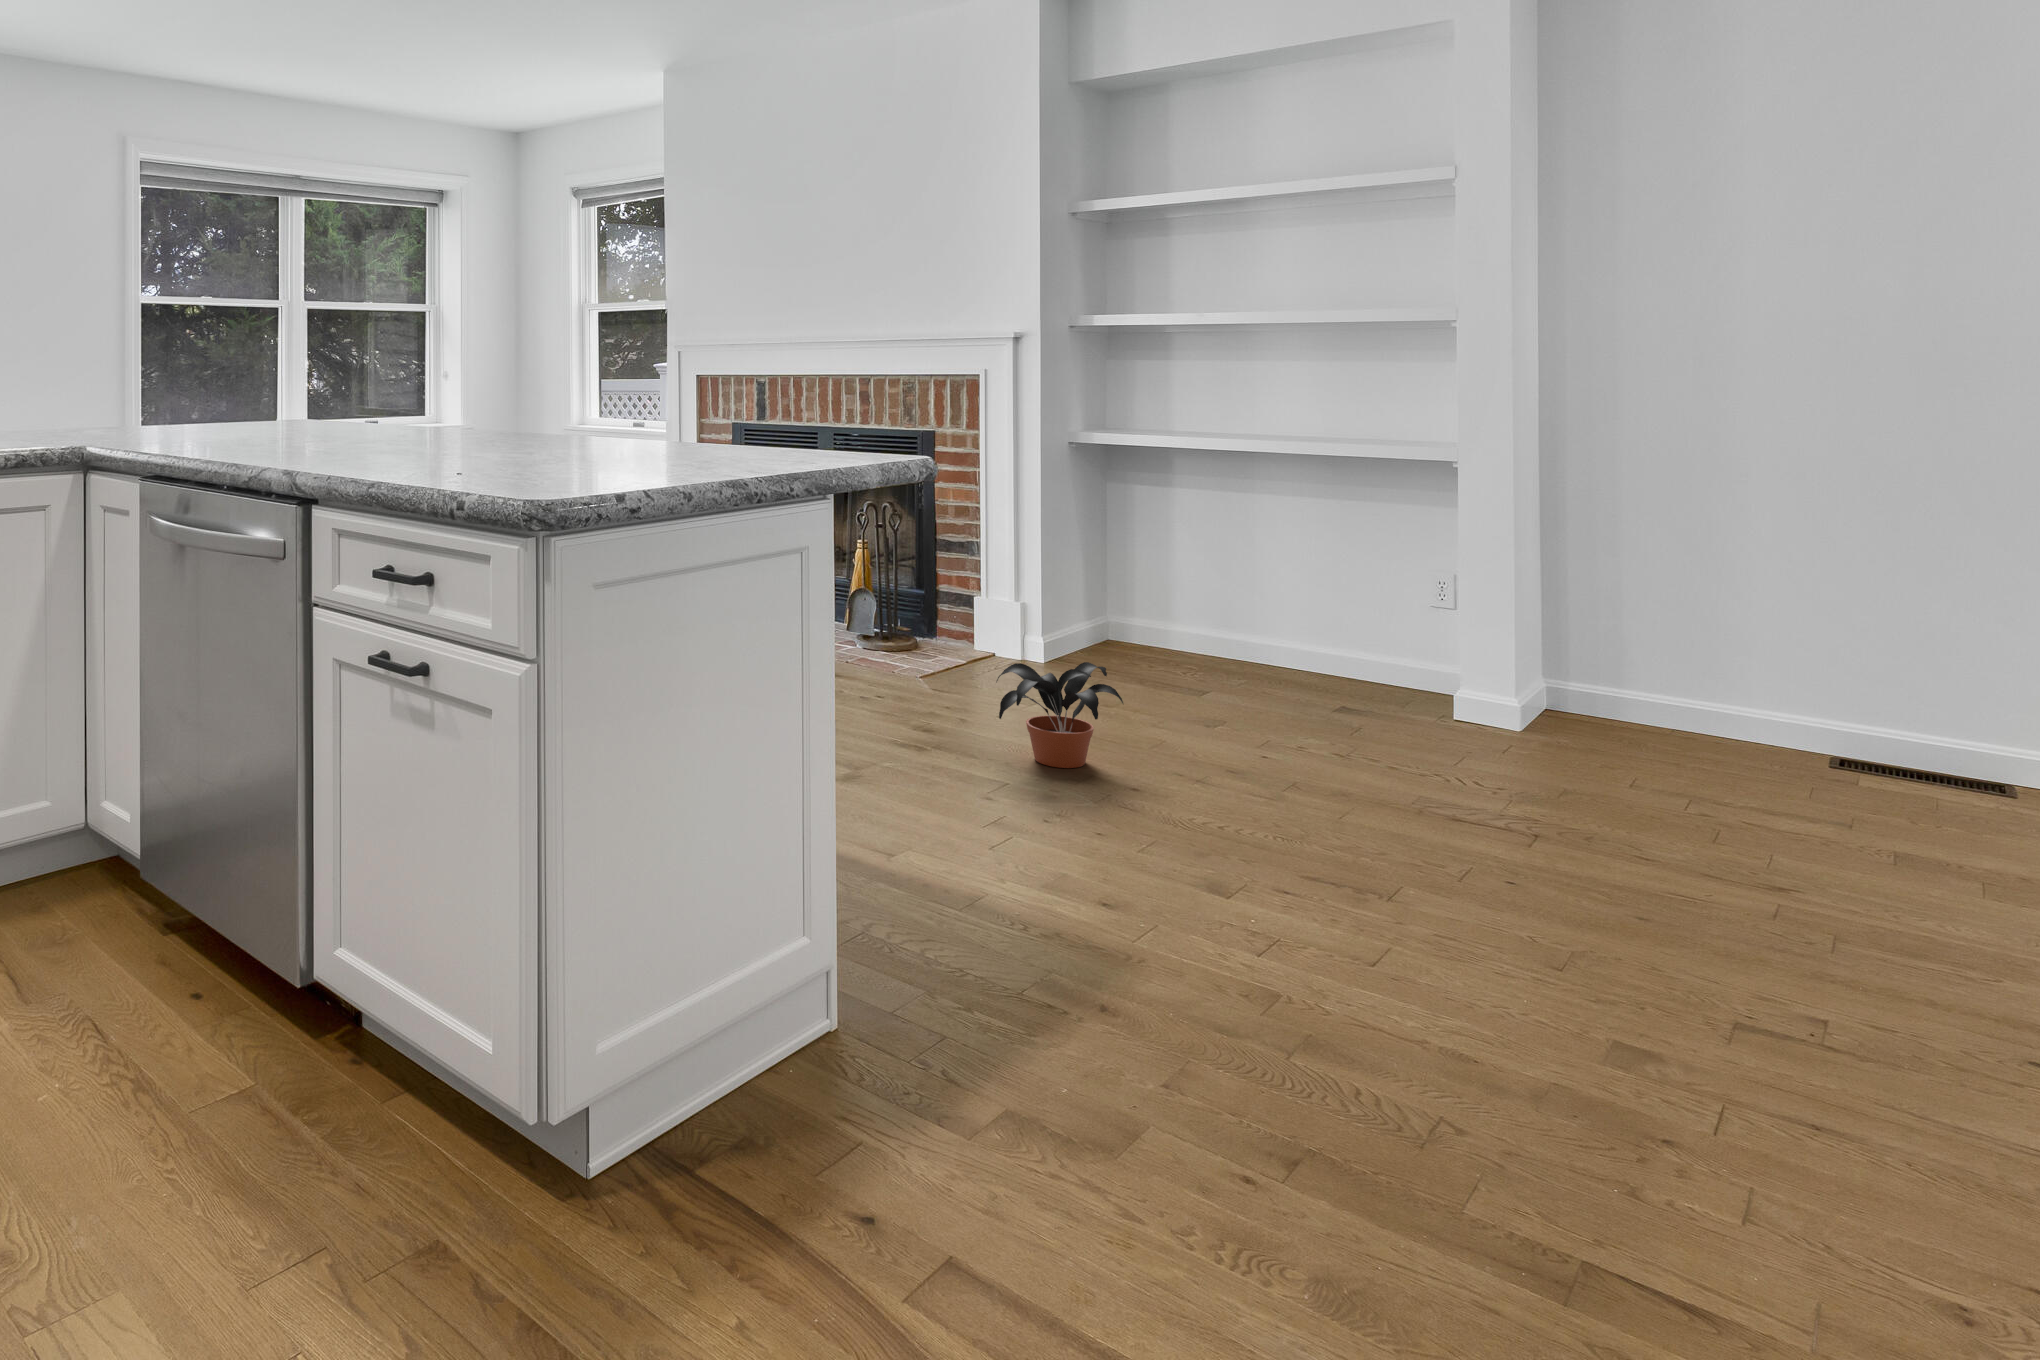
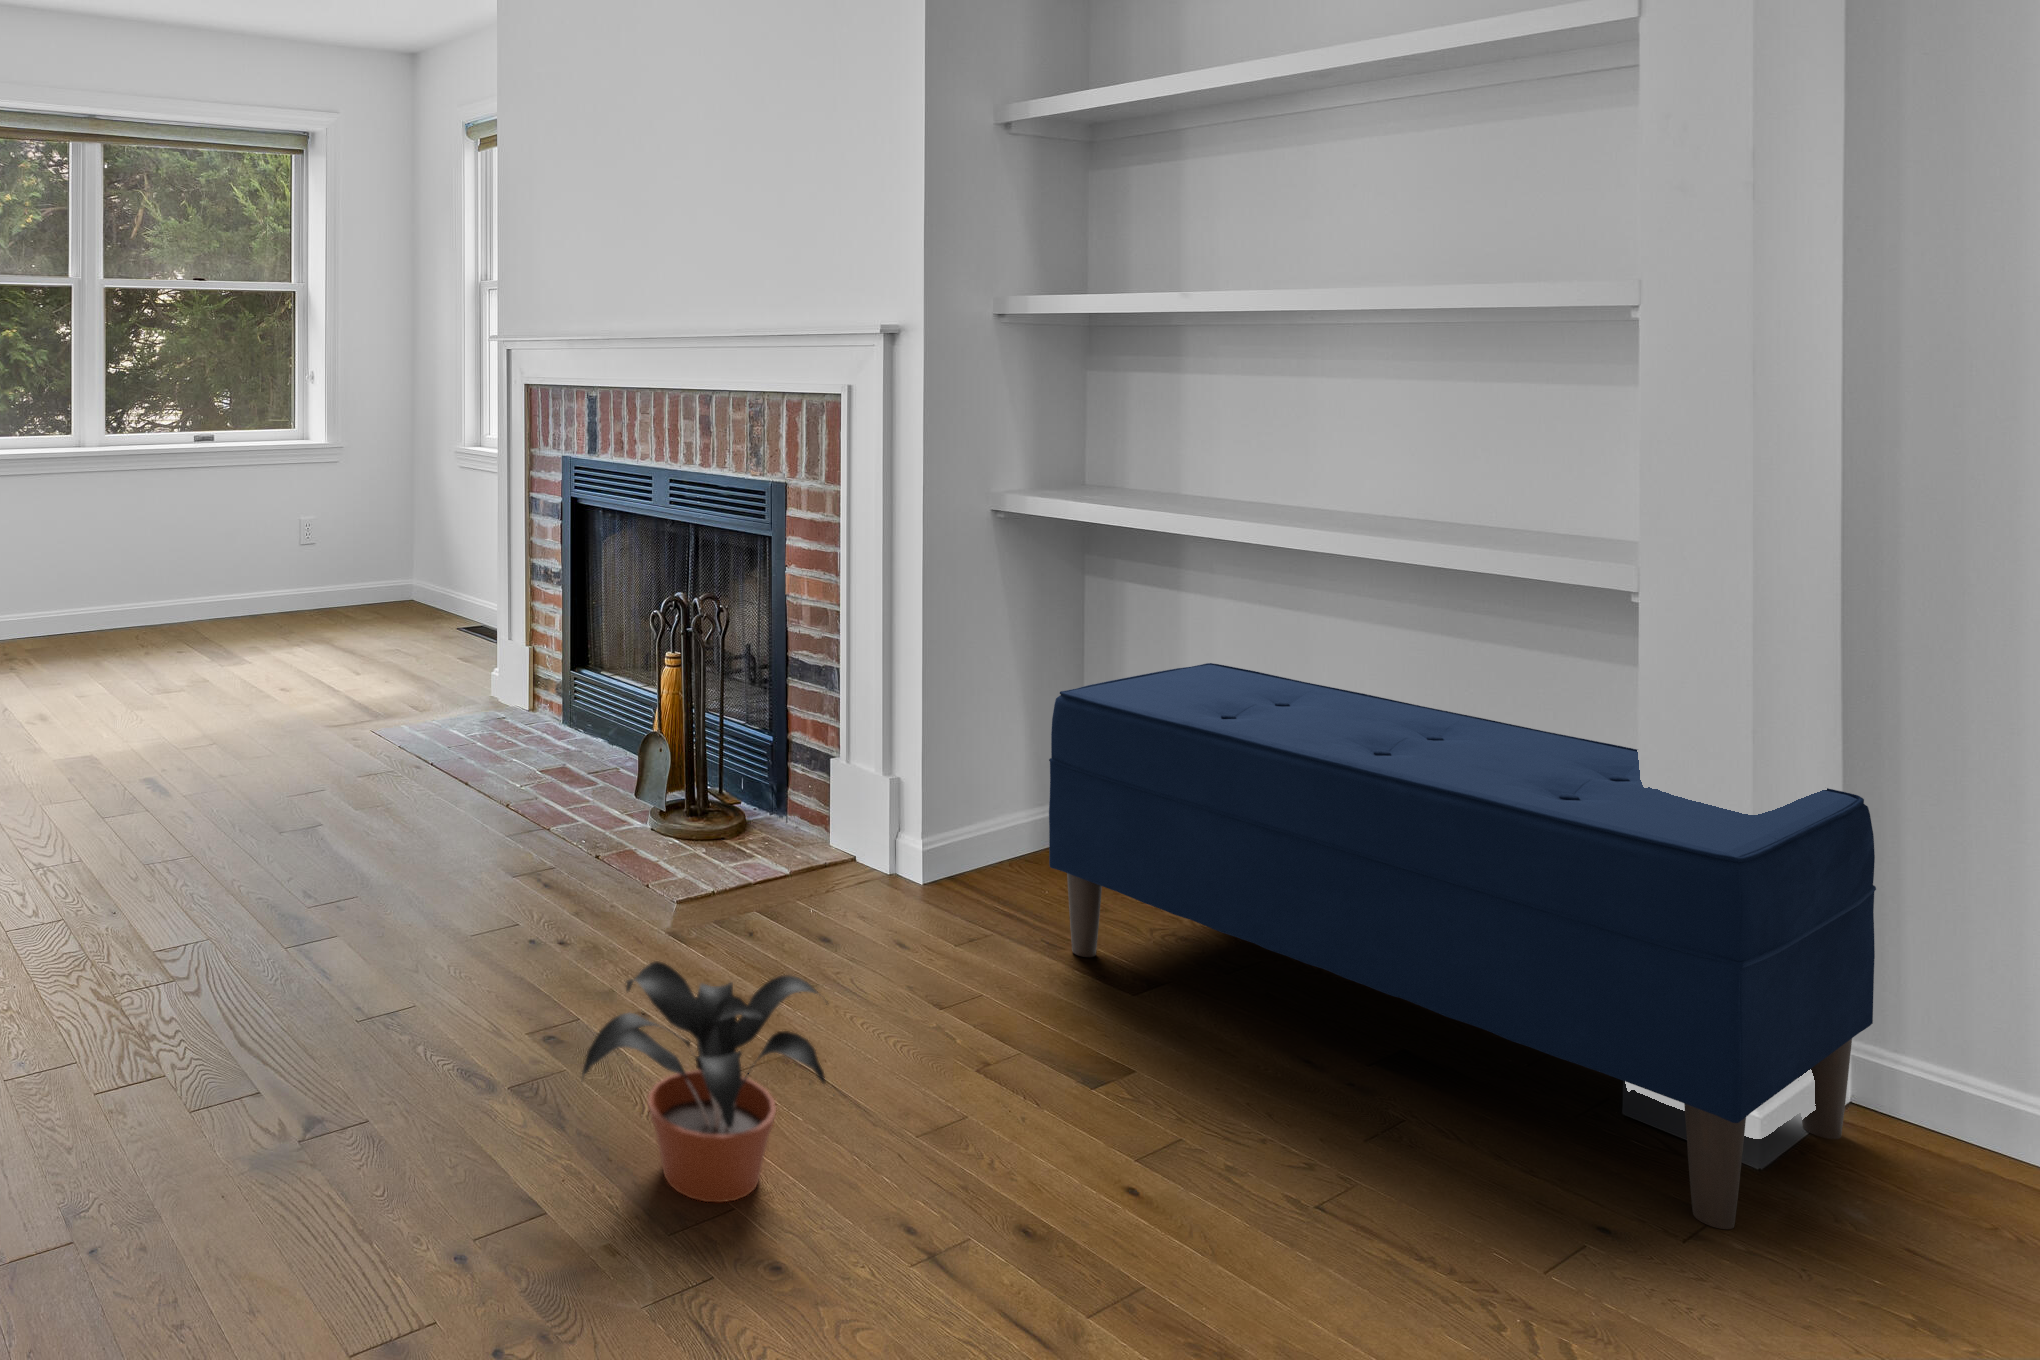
bench: none [1136,524,1547,744] -> present [1049,663,1876,1229]

